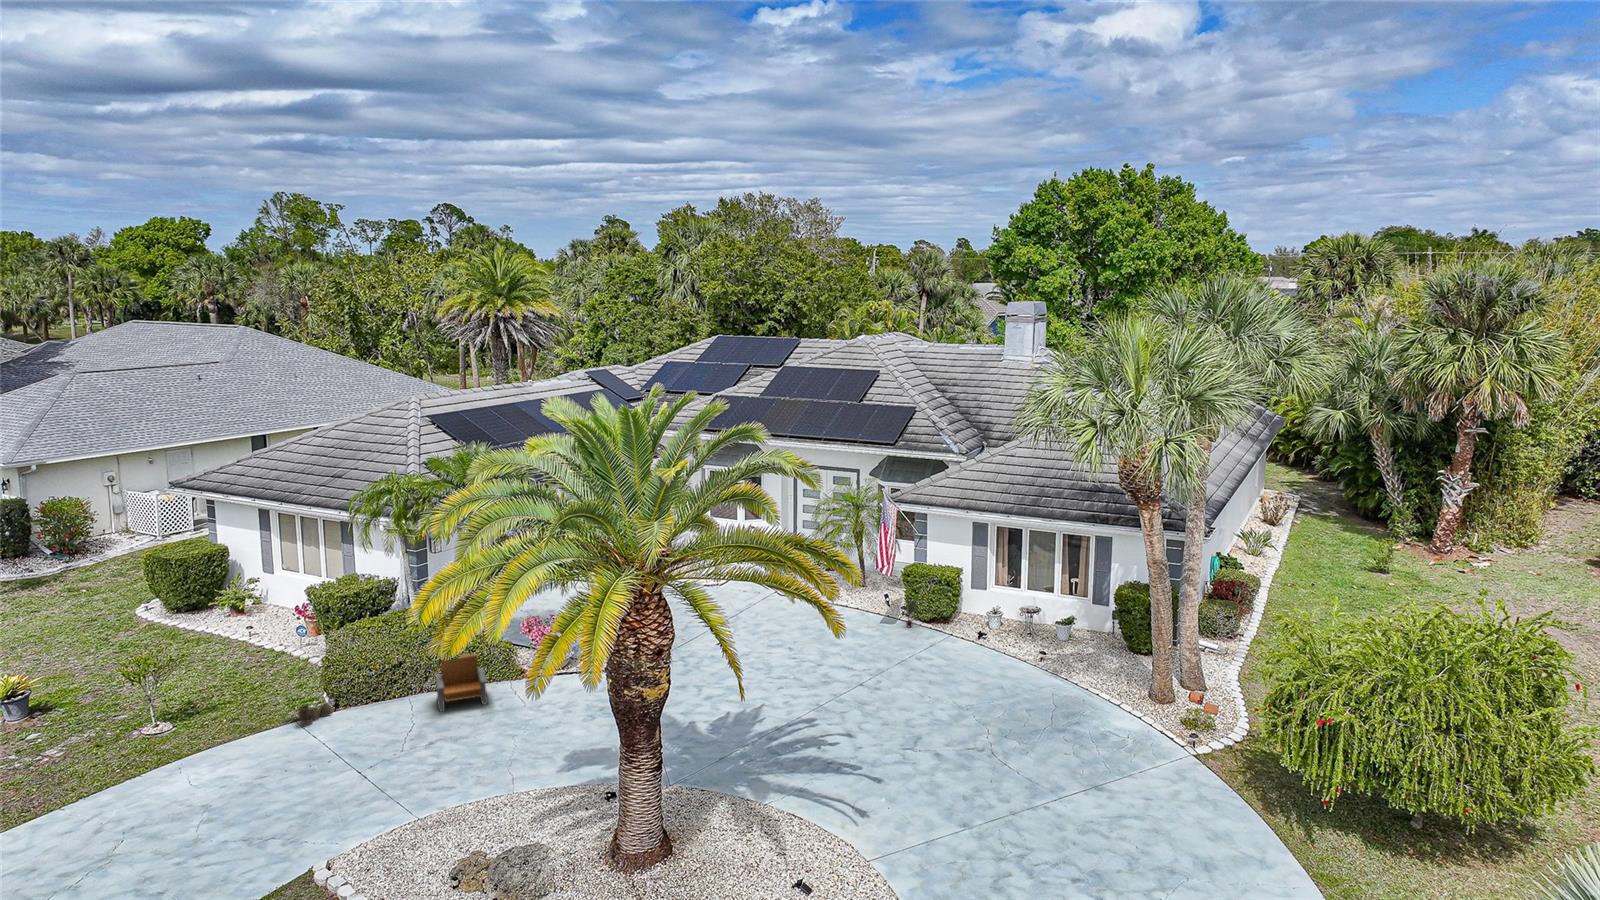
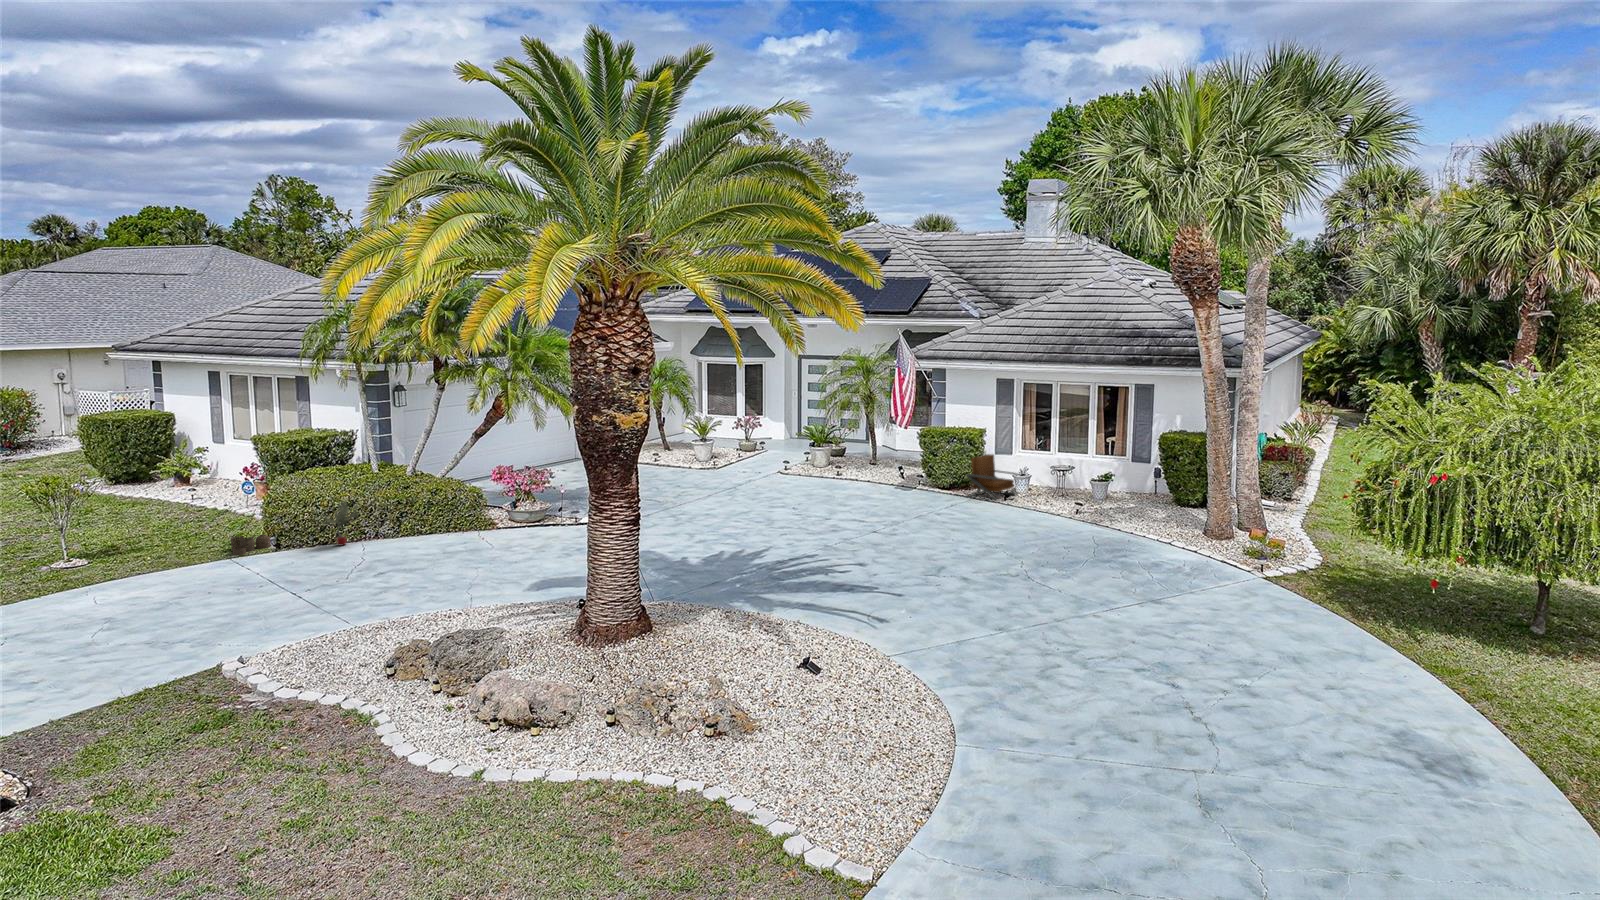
potted tree: present [903,598,918,627] -> present [322,502,360,545]
lounge chair: present [435,653,488,711] -> present [966,454,1017,501]

